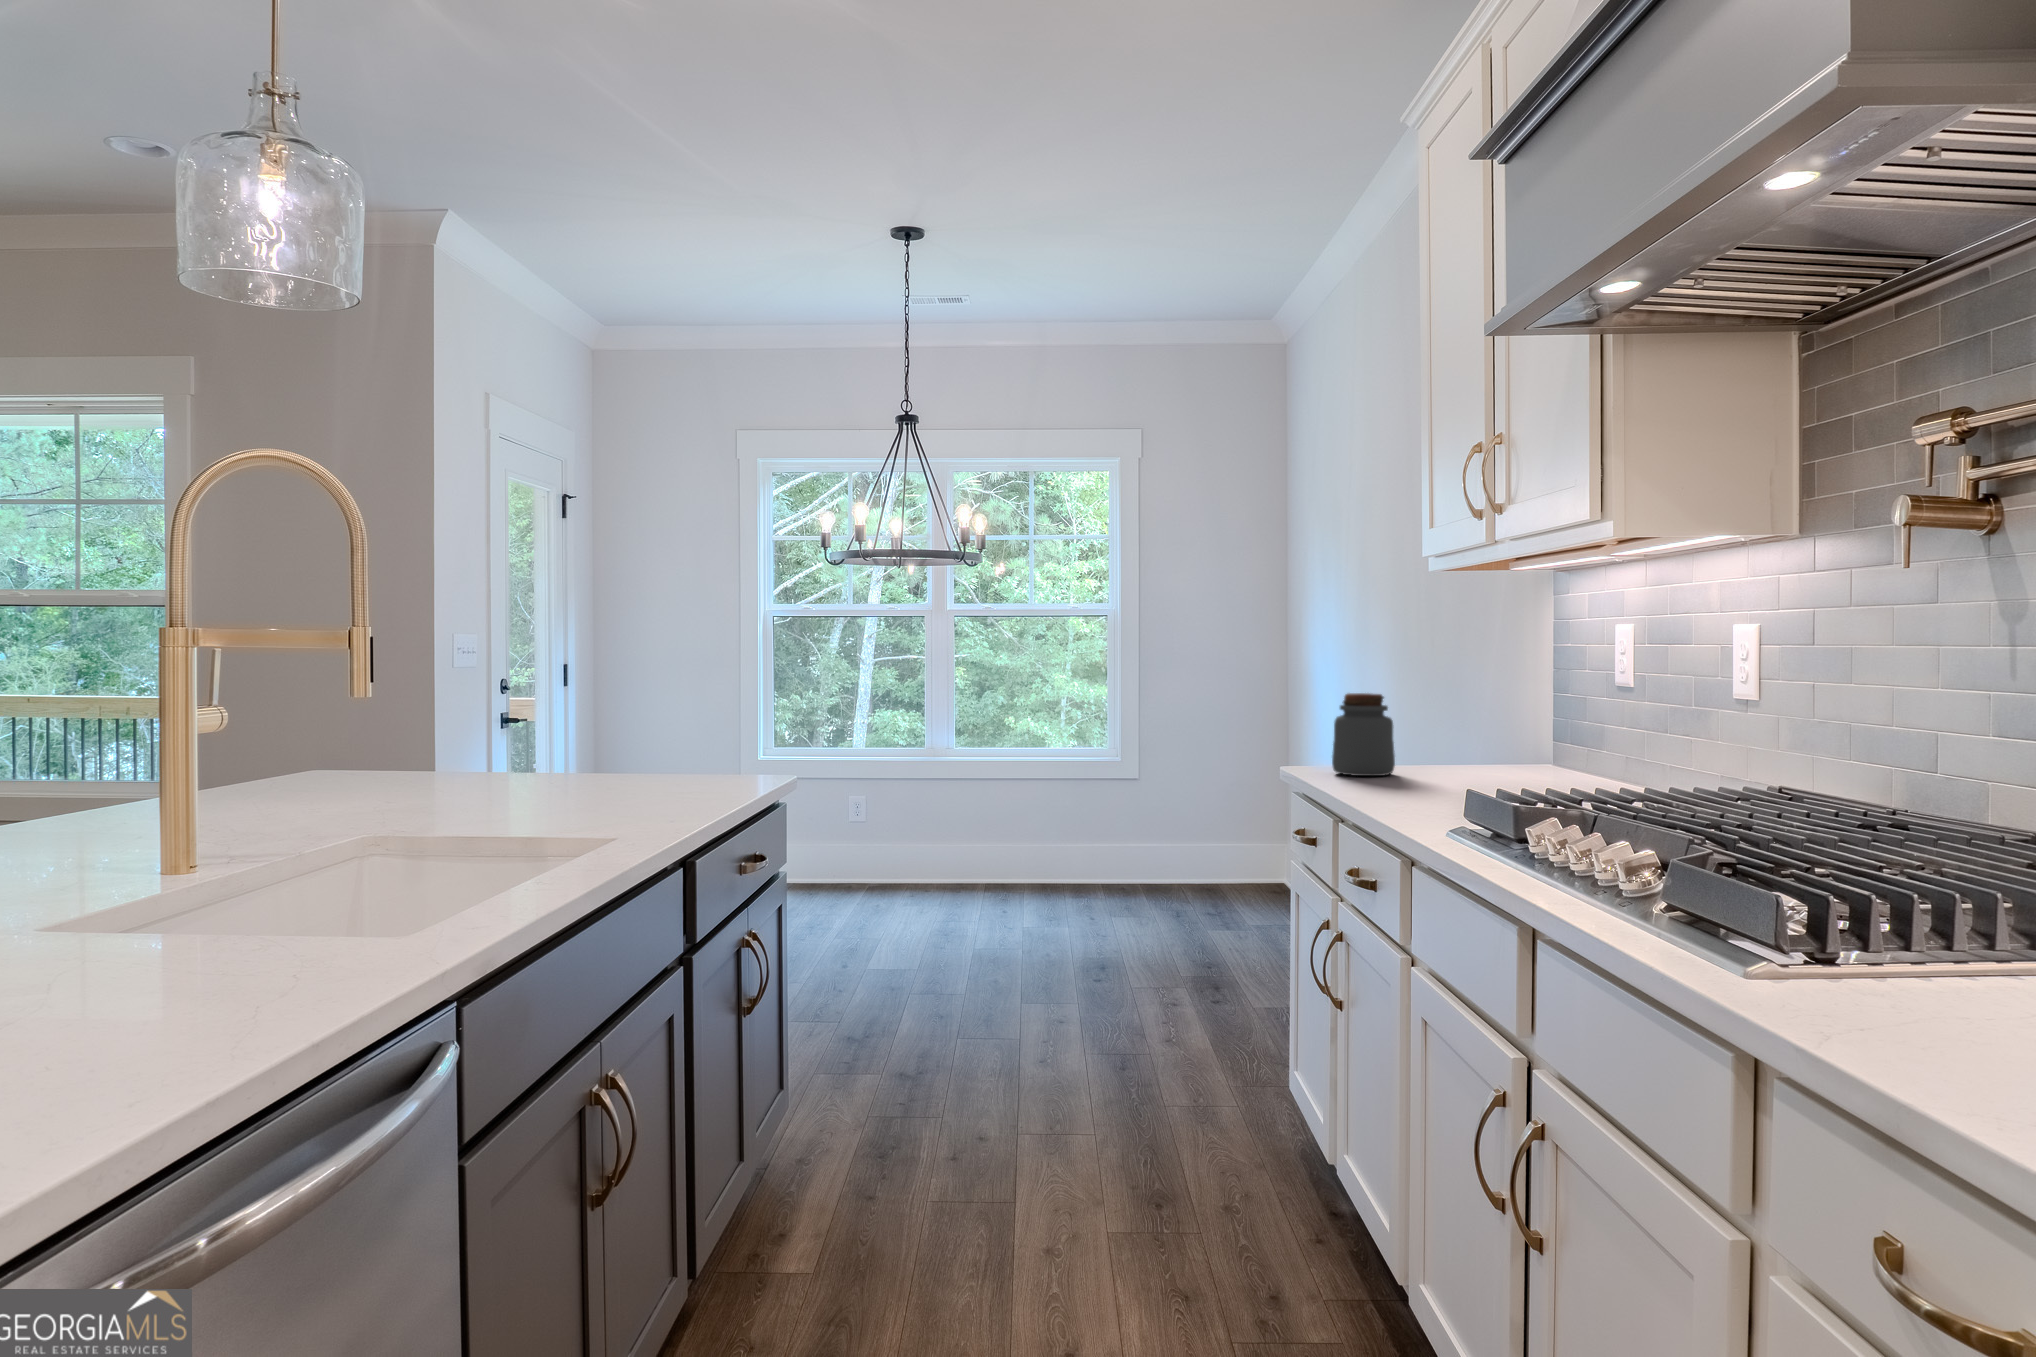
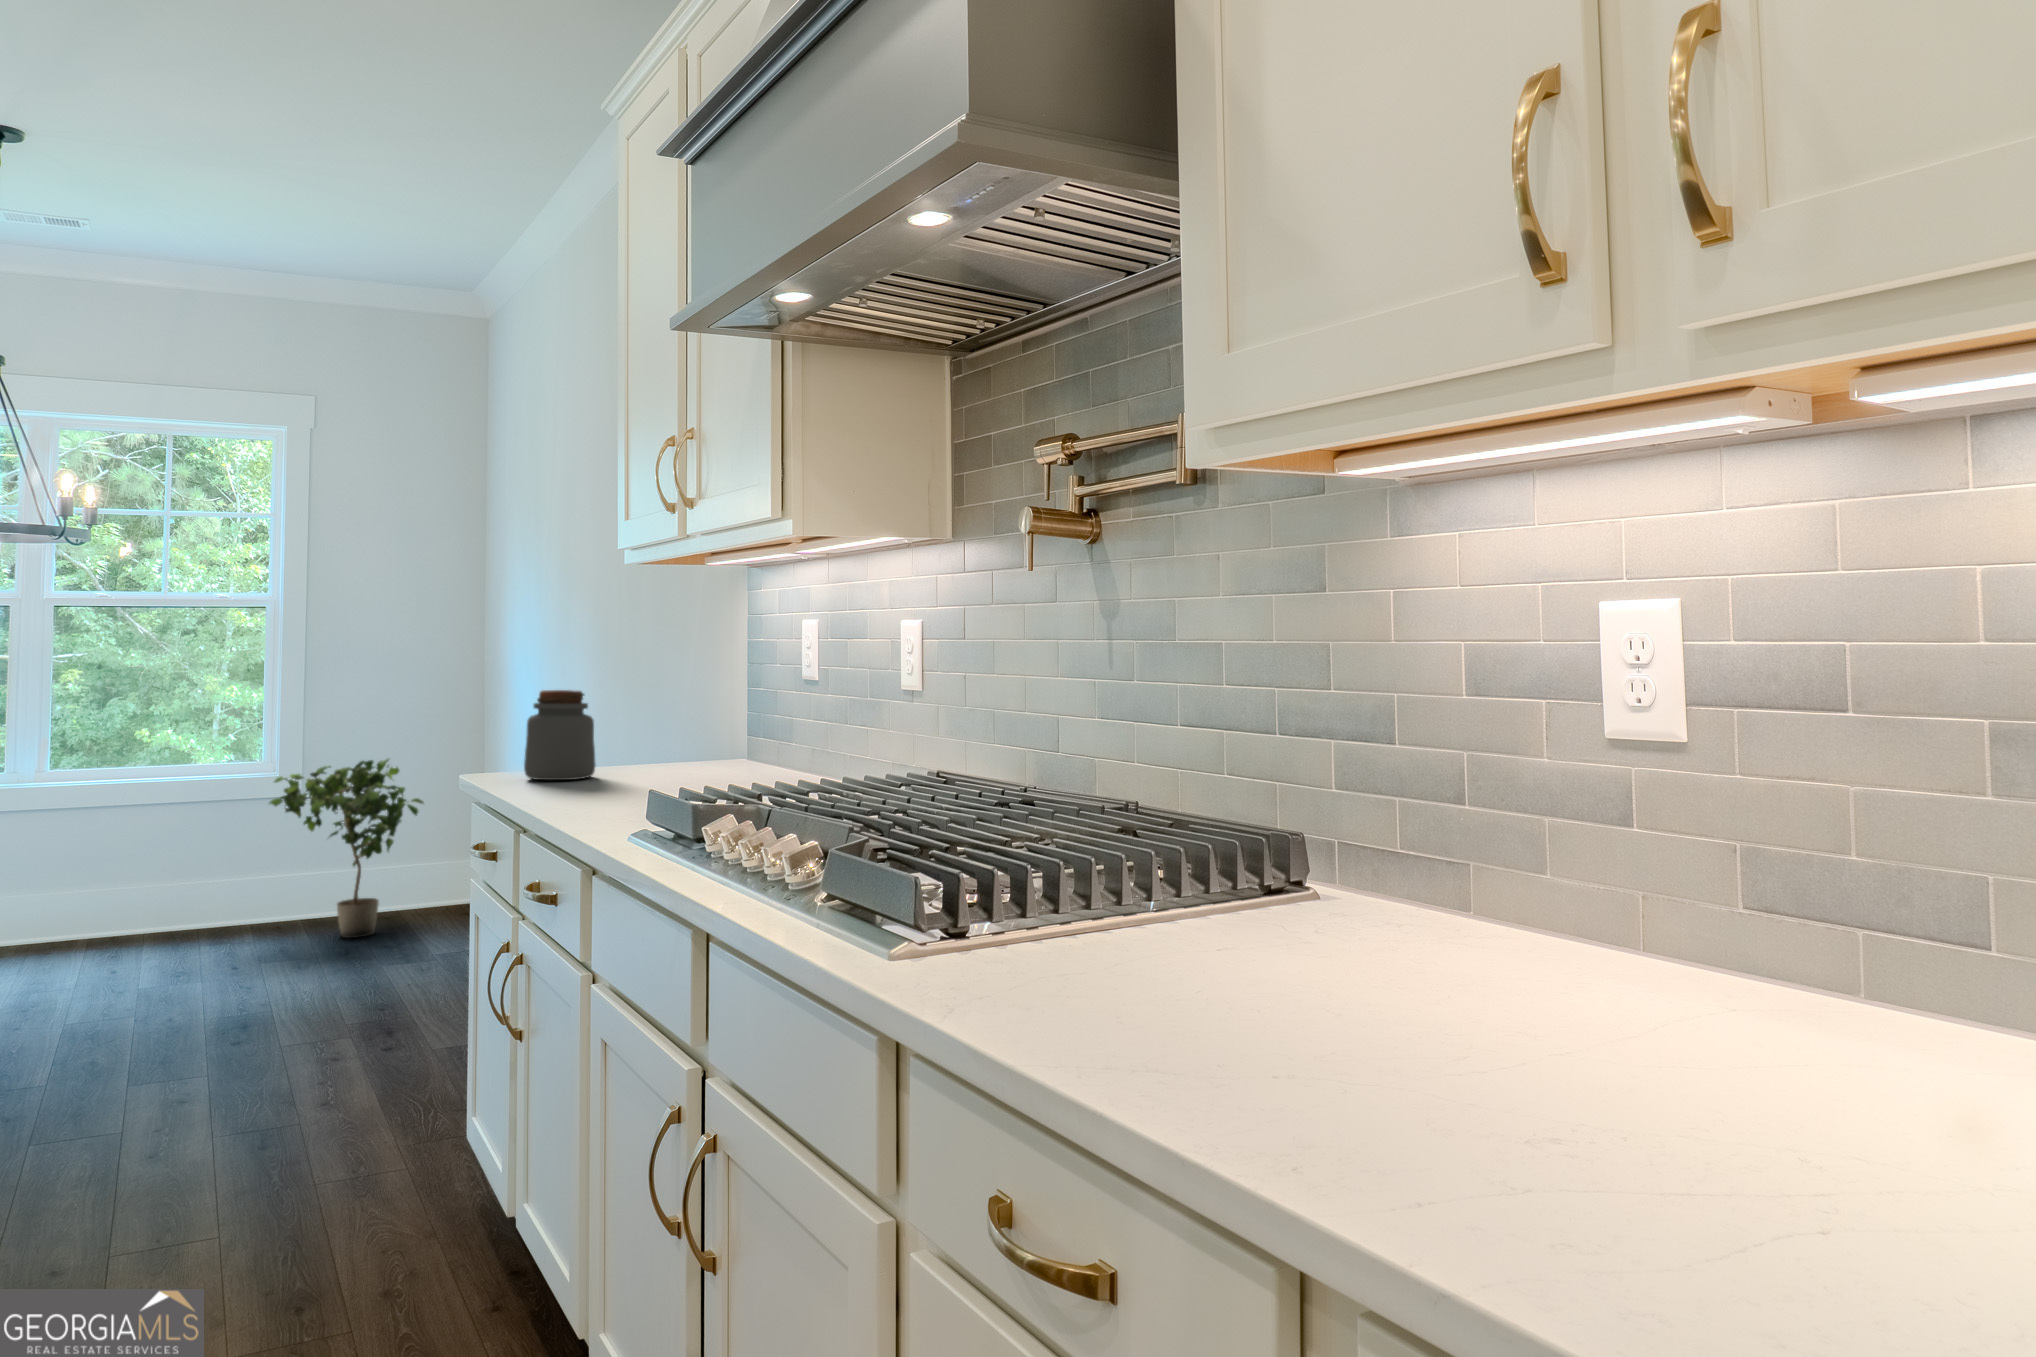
potted plant: none [1102,745,1217,900] -> present [269,759,423,938]

